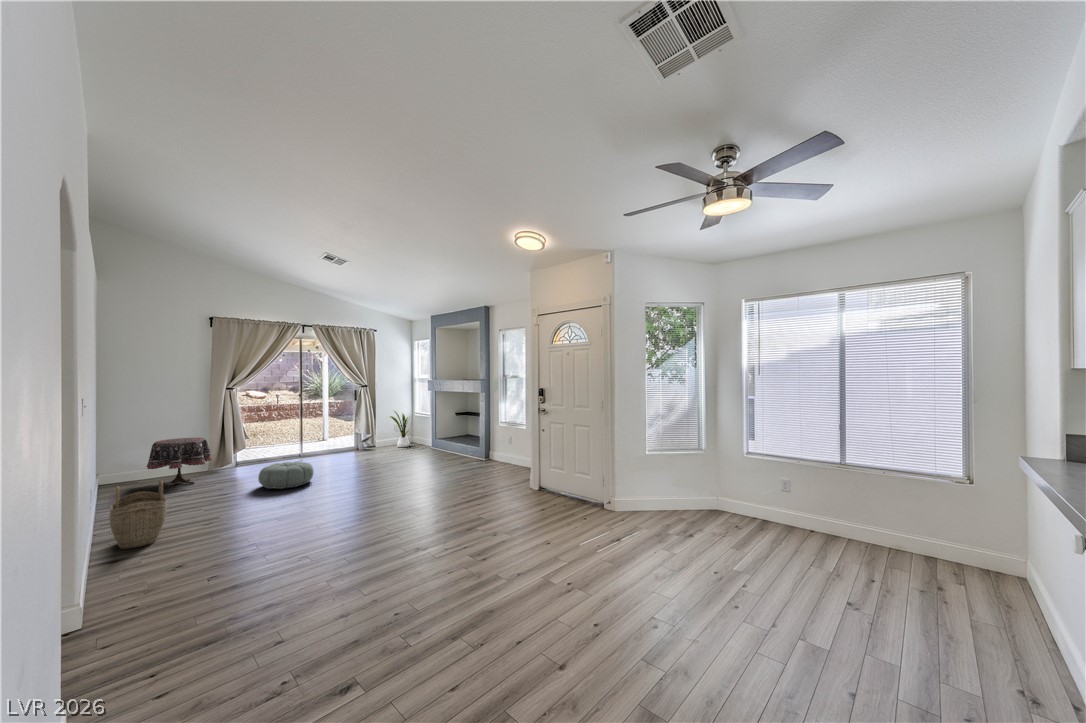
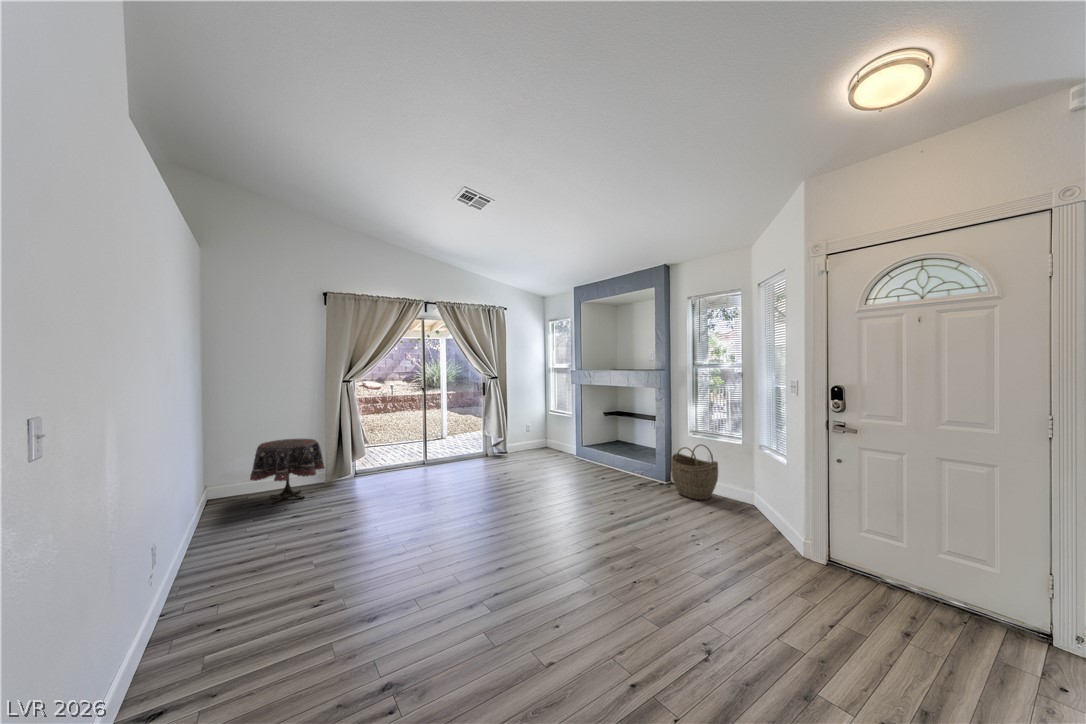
house plant: present [390,411,410,447] -> none [520,407,547,453]
pouf: present [258,461,314,489] -> none [379,478,447,520]
woven basket: present [109,480,167,549] -> present [671,444,718,500]

